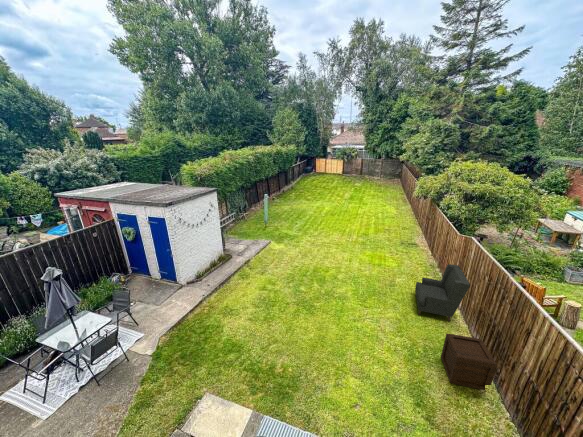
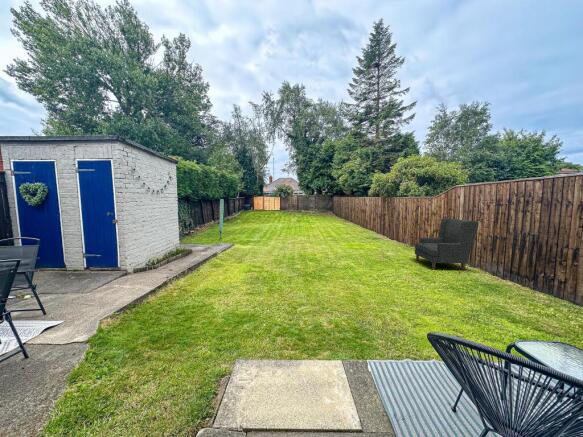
wooden crate: present [441,334,497,391] -> none [489,255,566,304]

